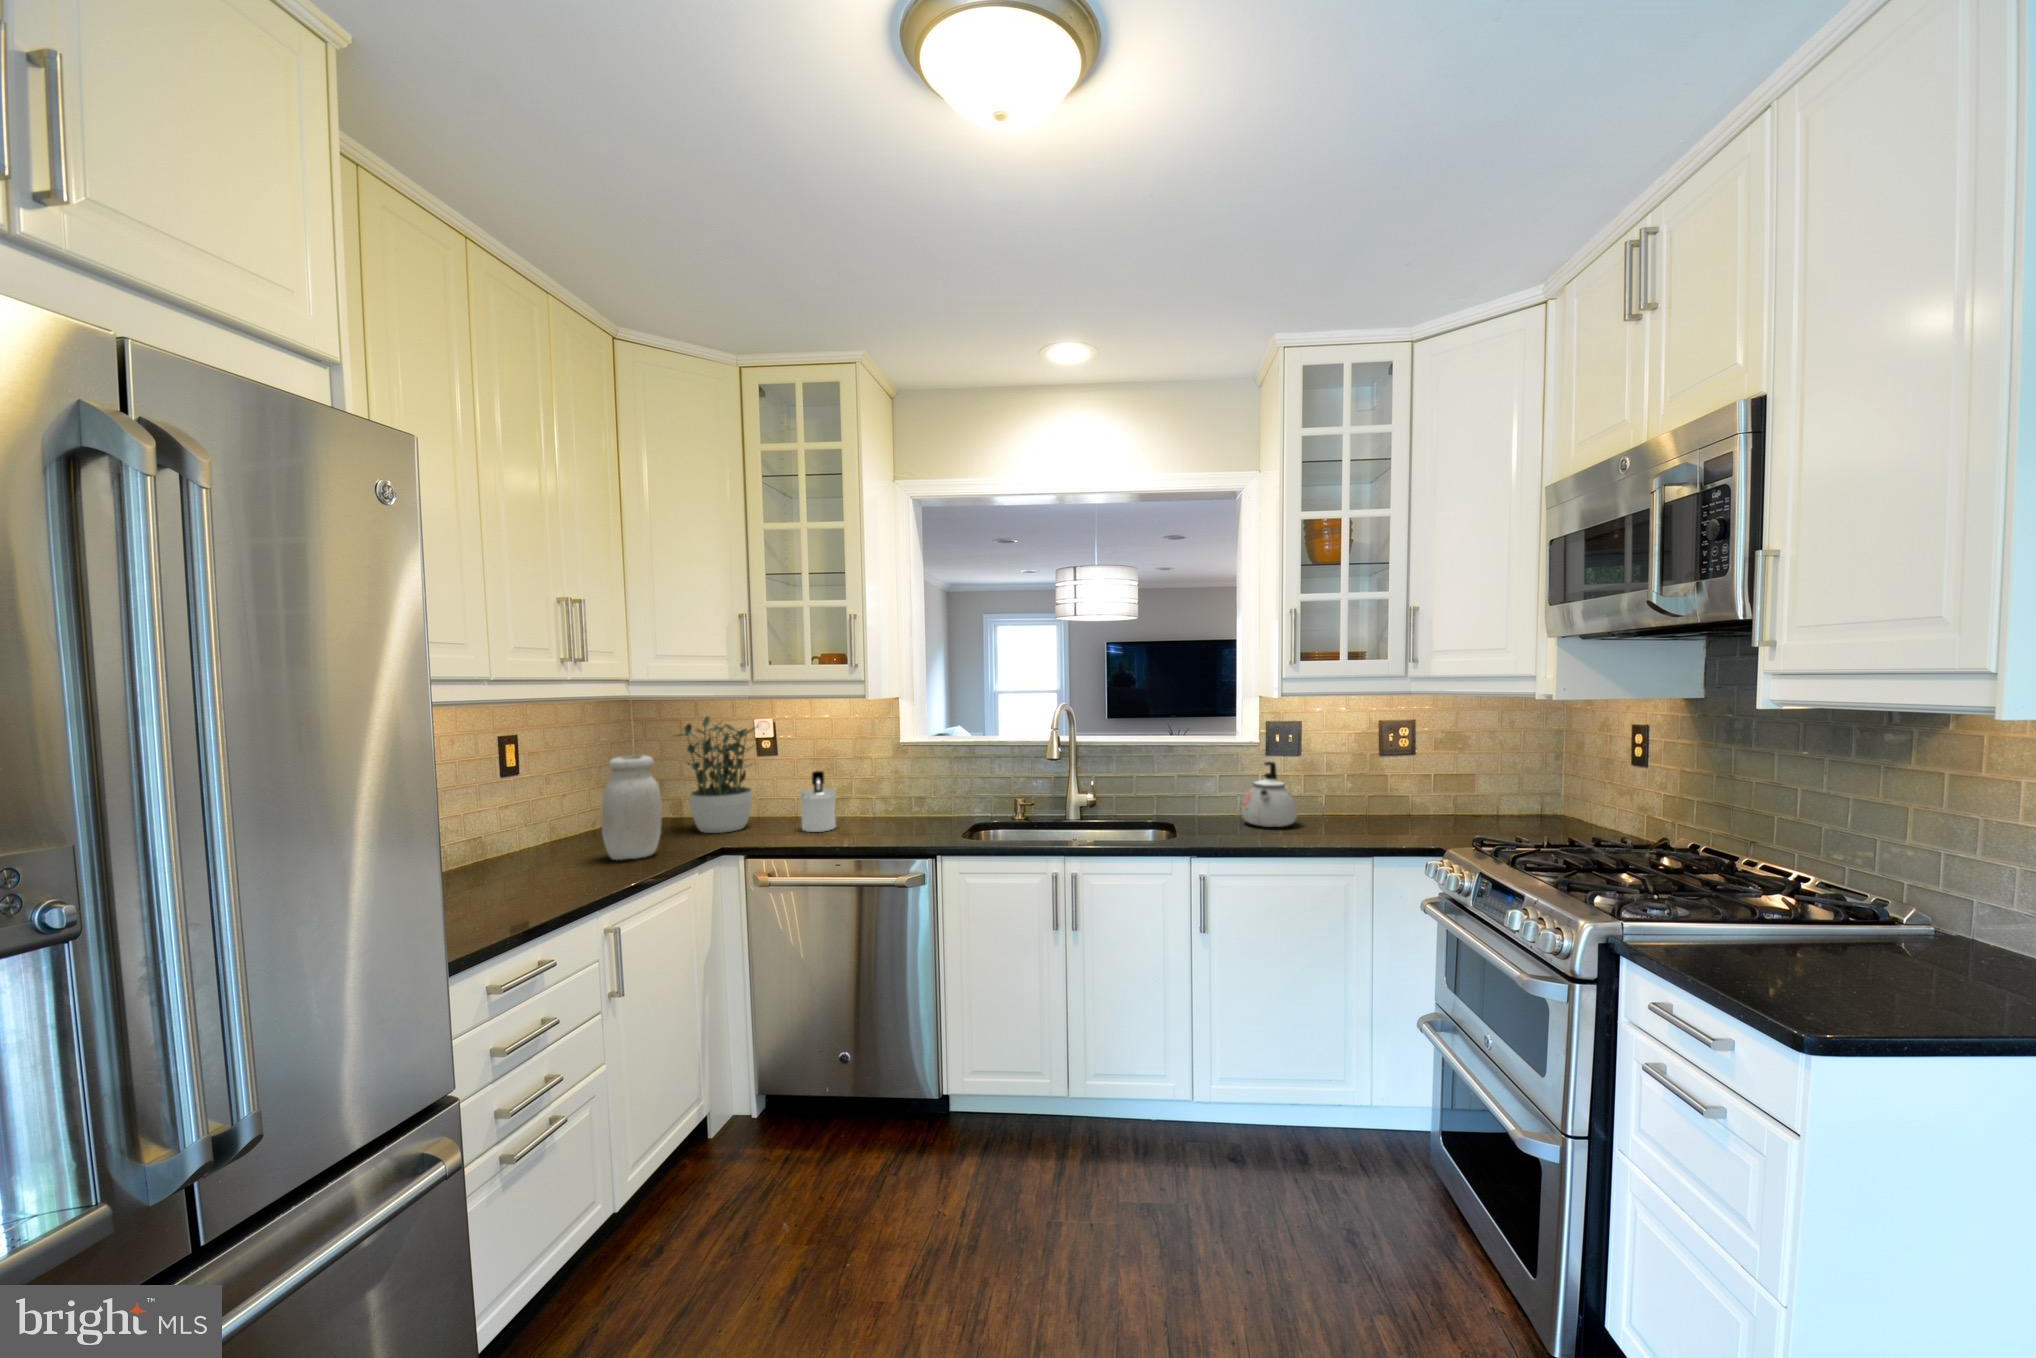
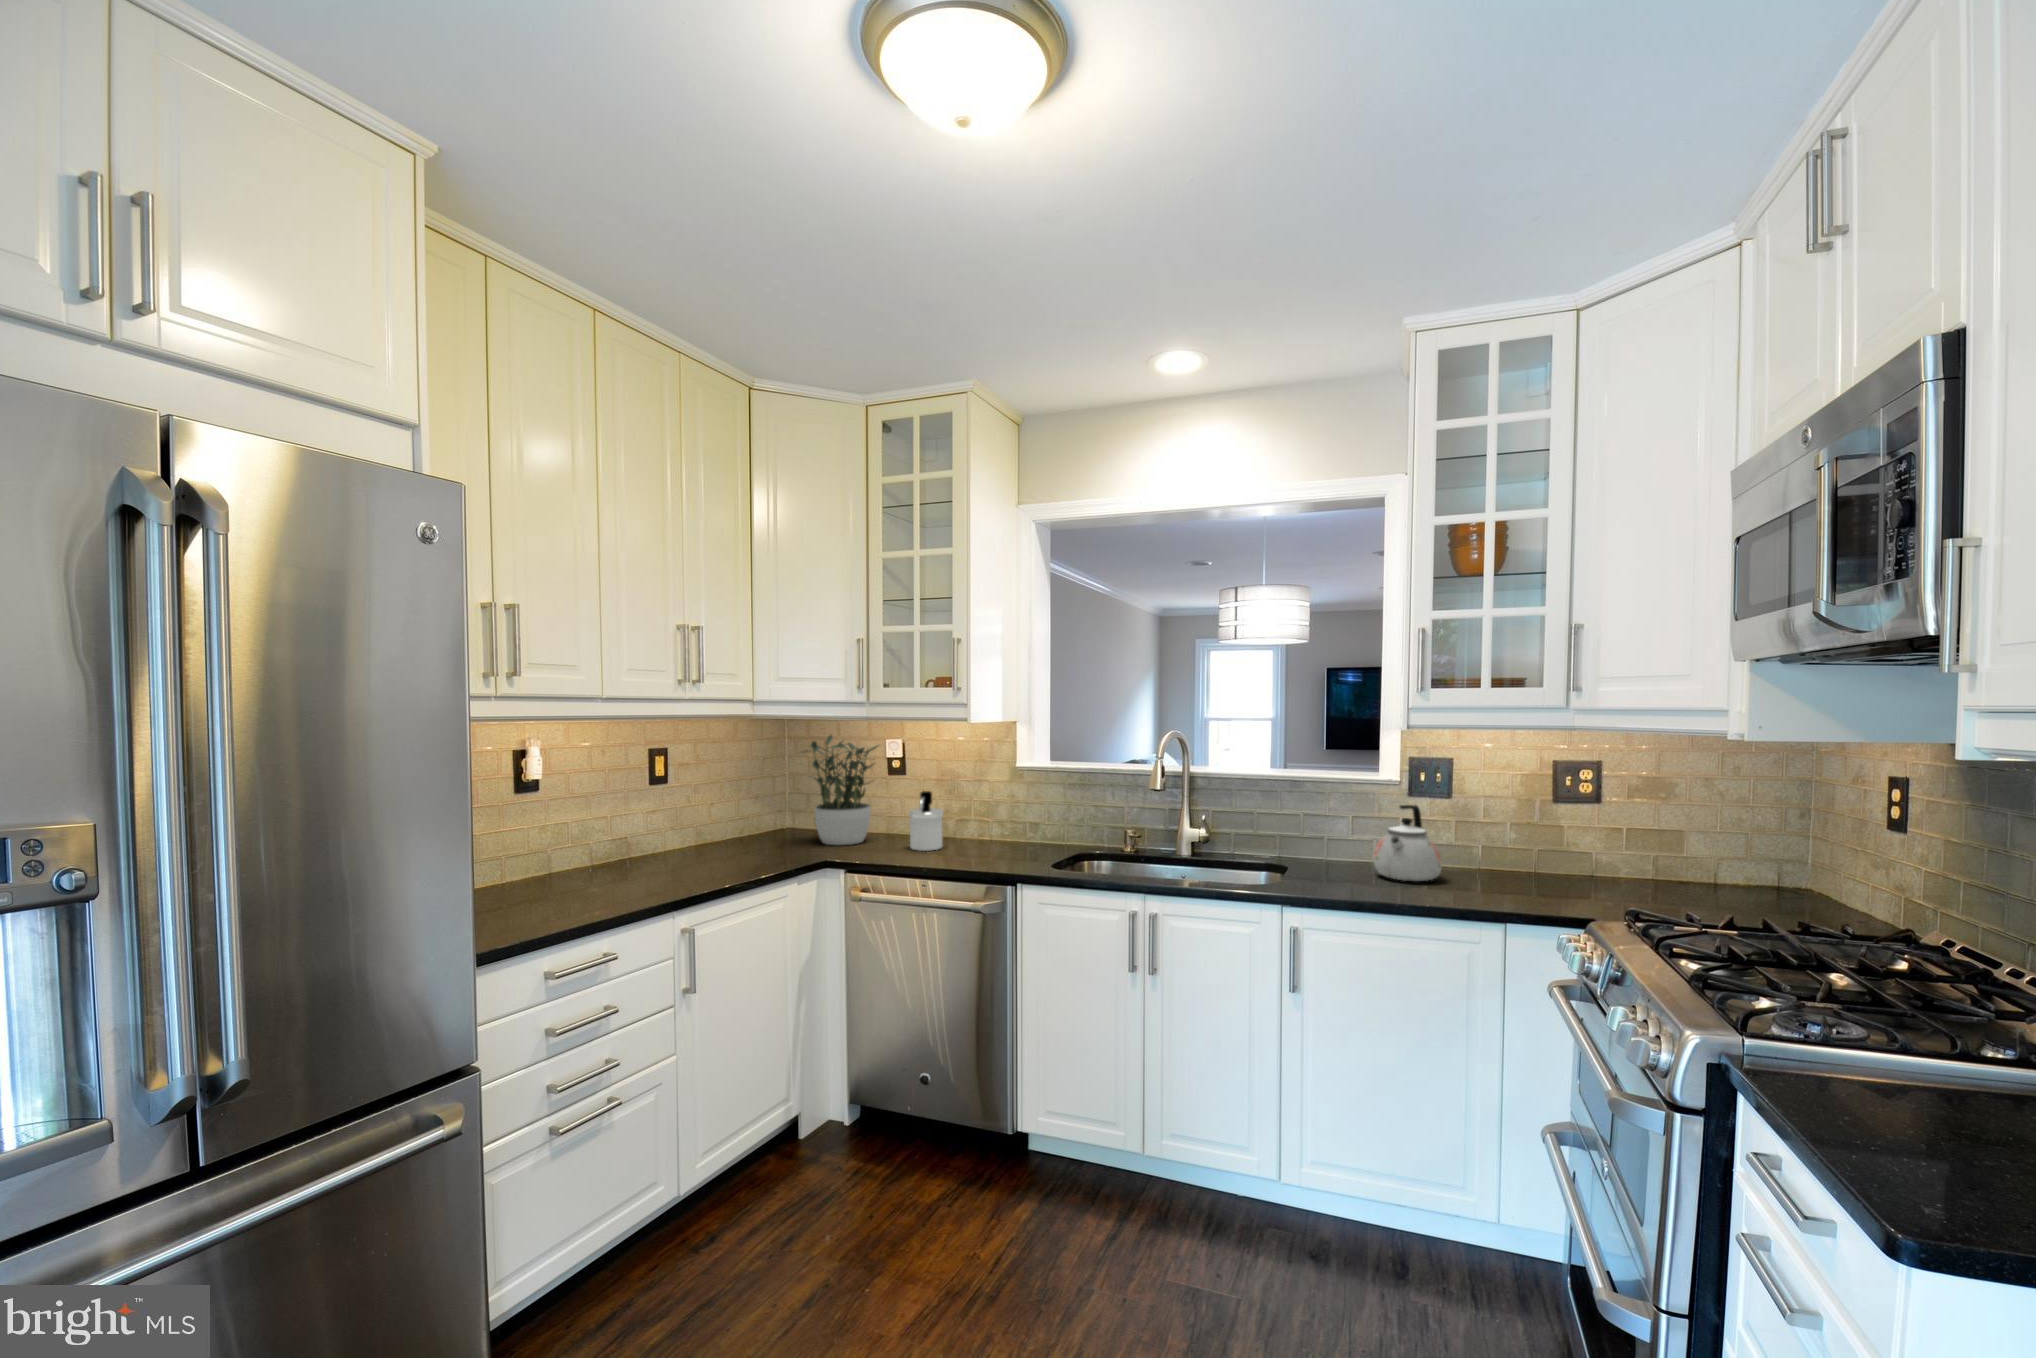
jar: present [601,755,662,860] -> none [724,768,775,862]

